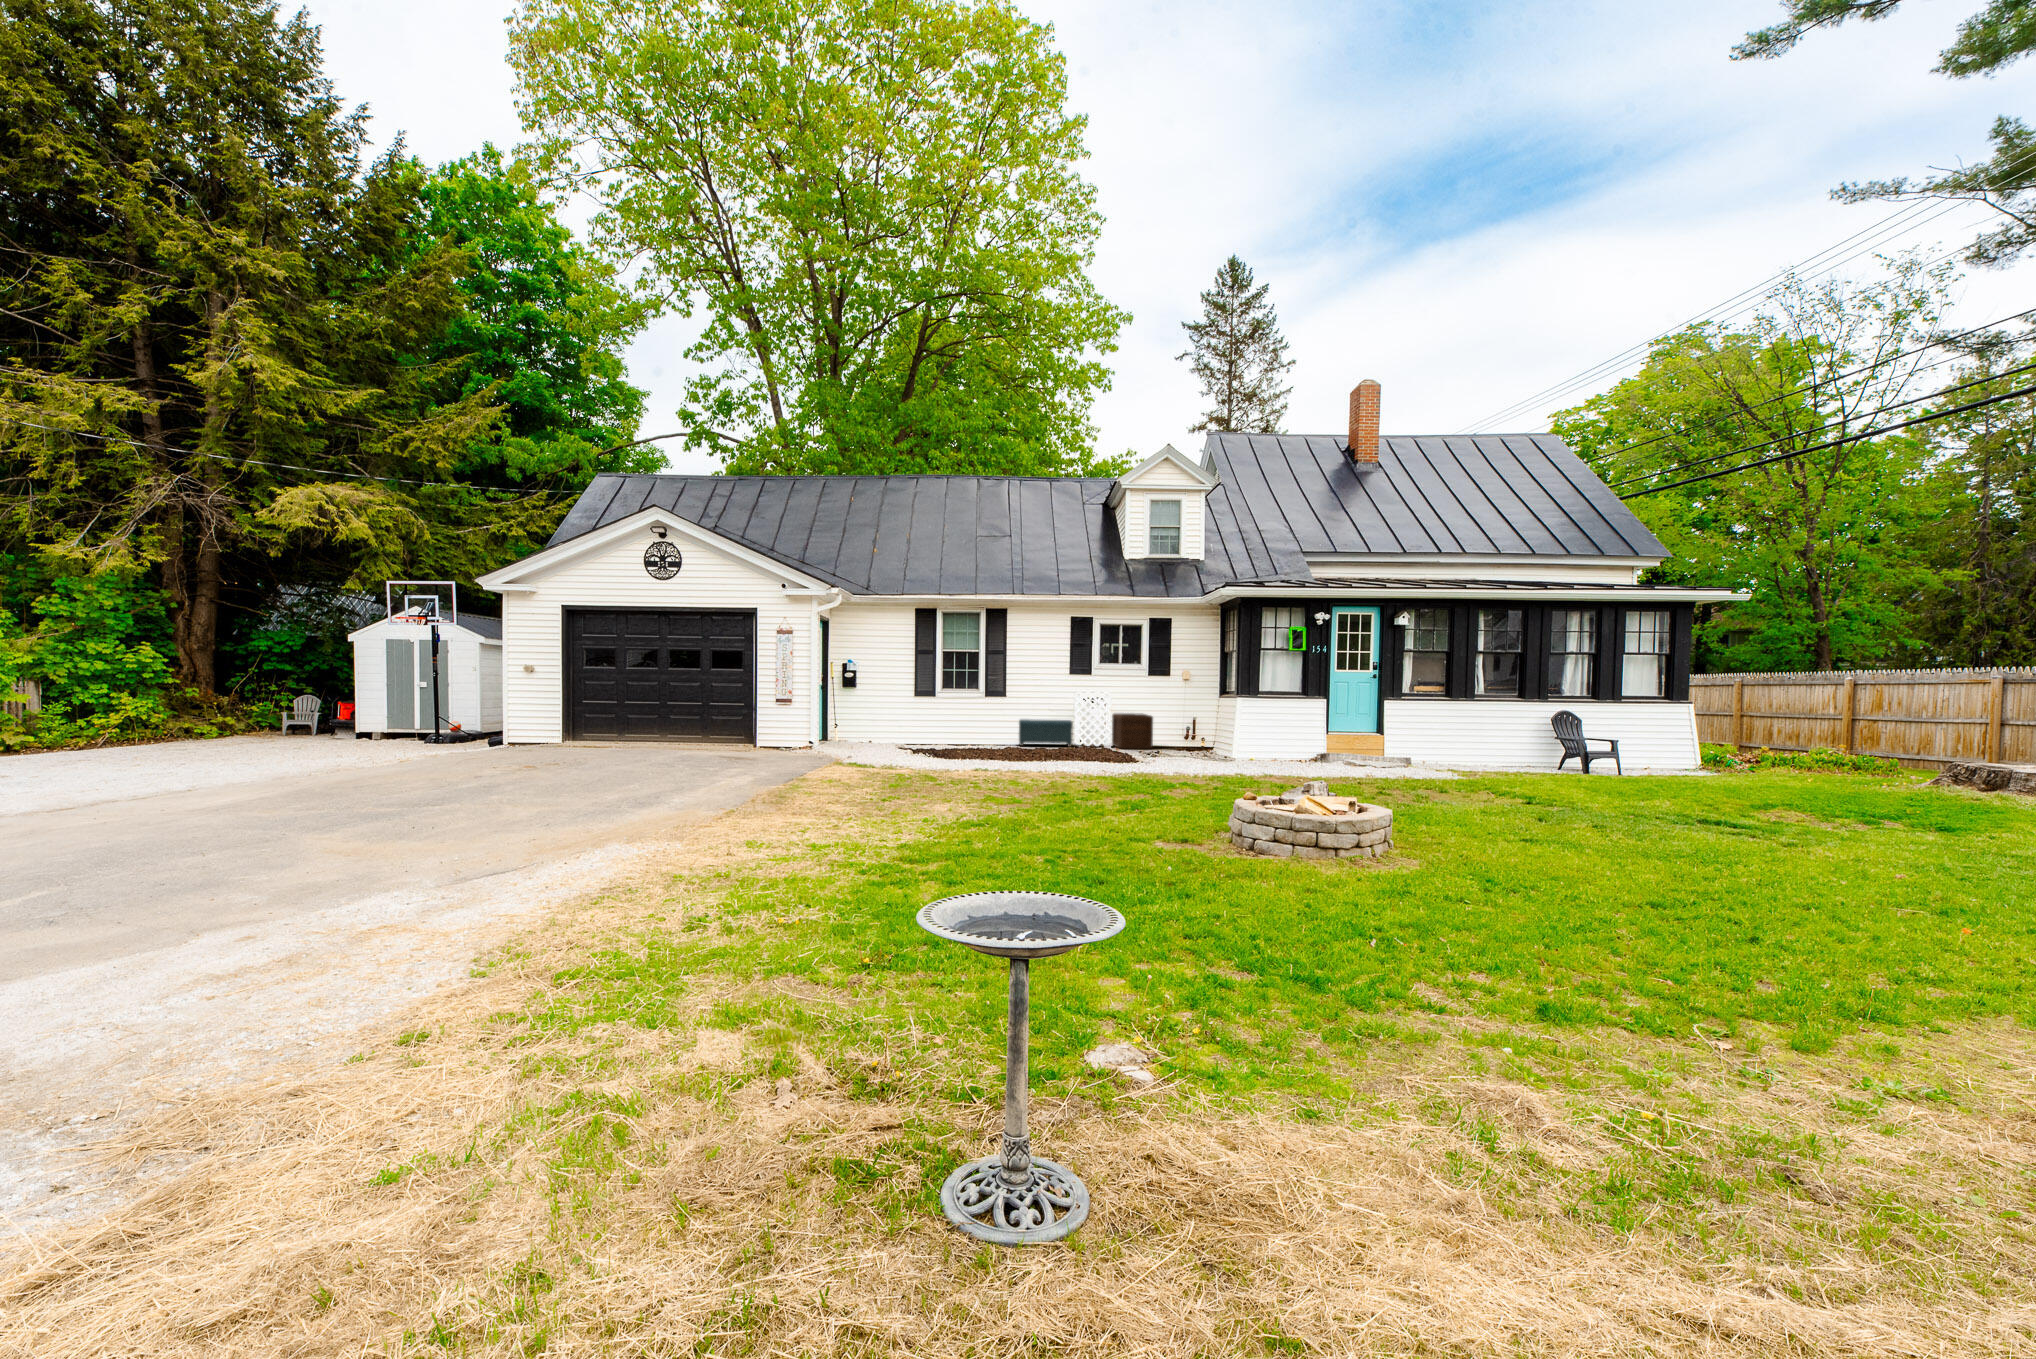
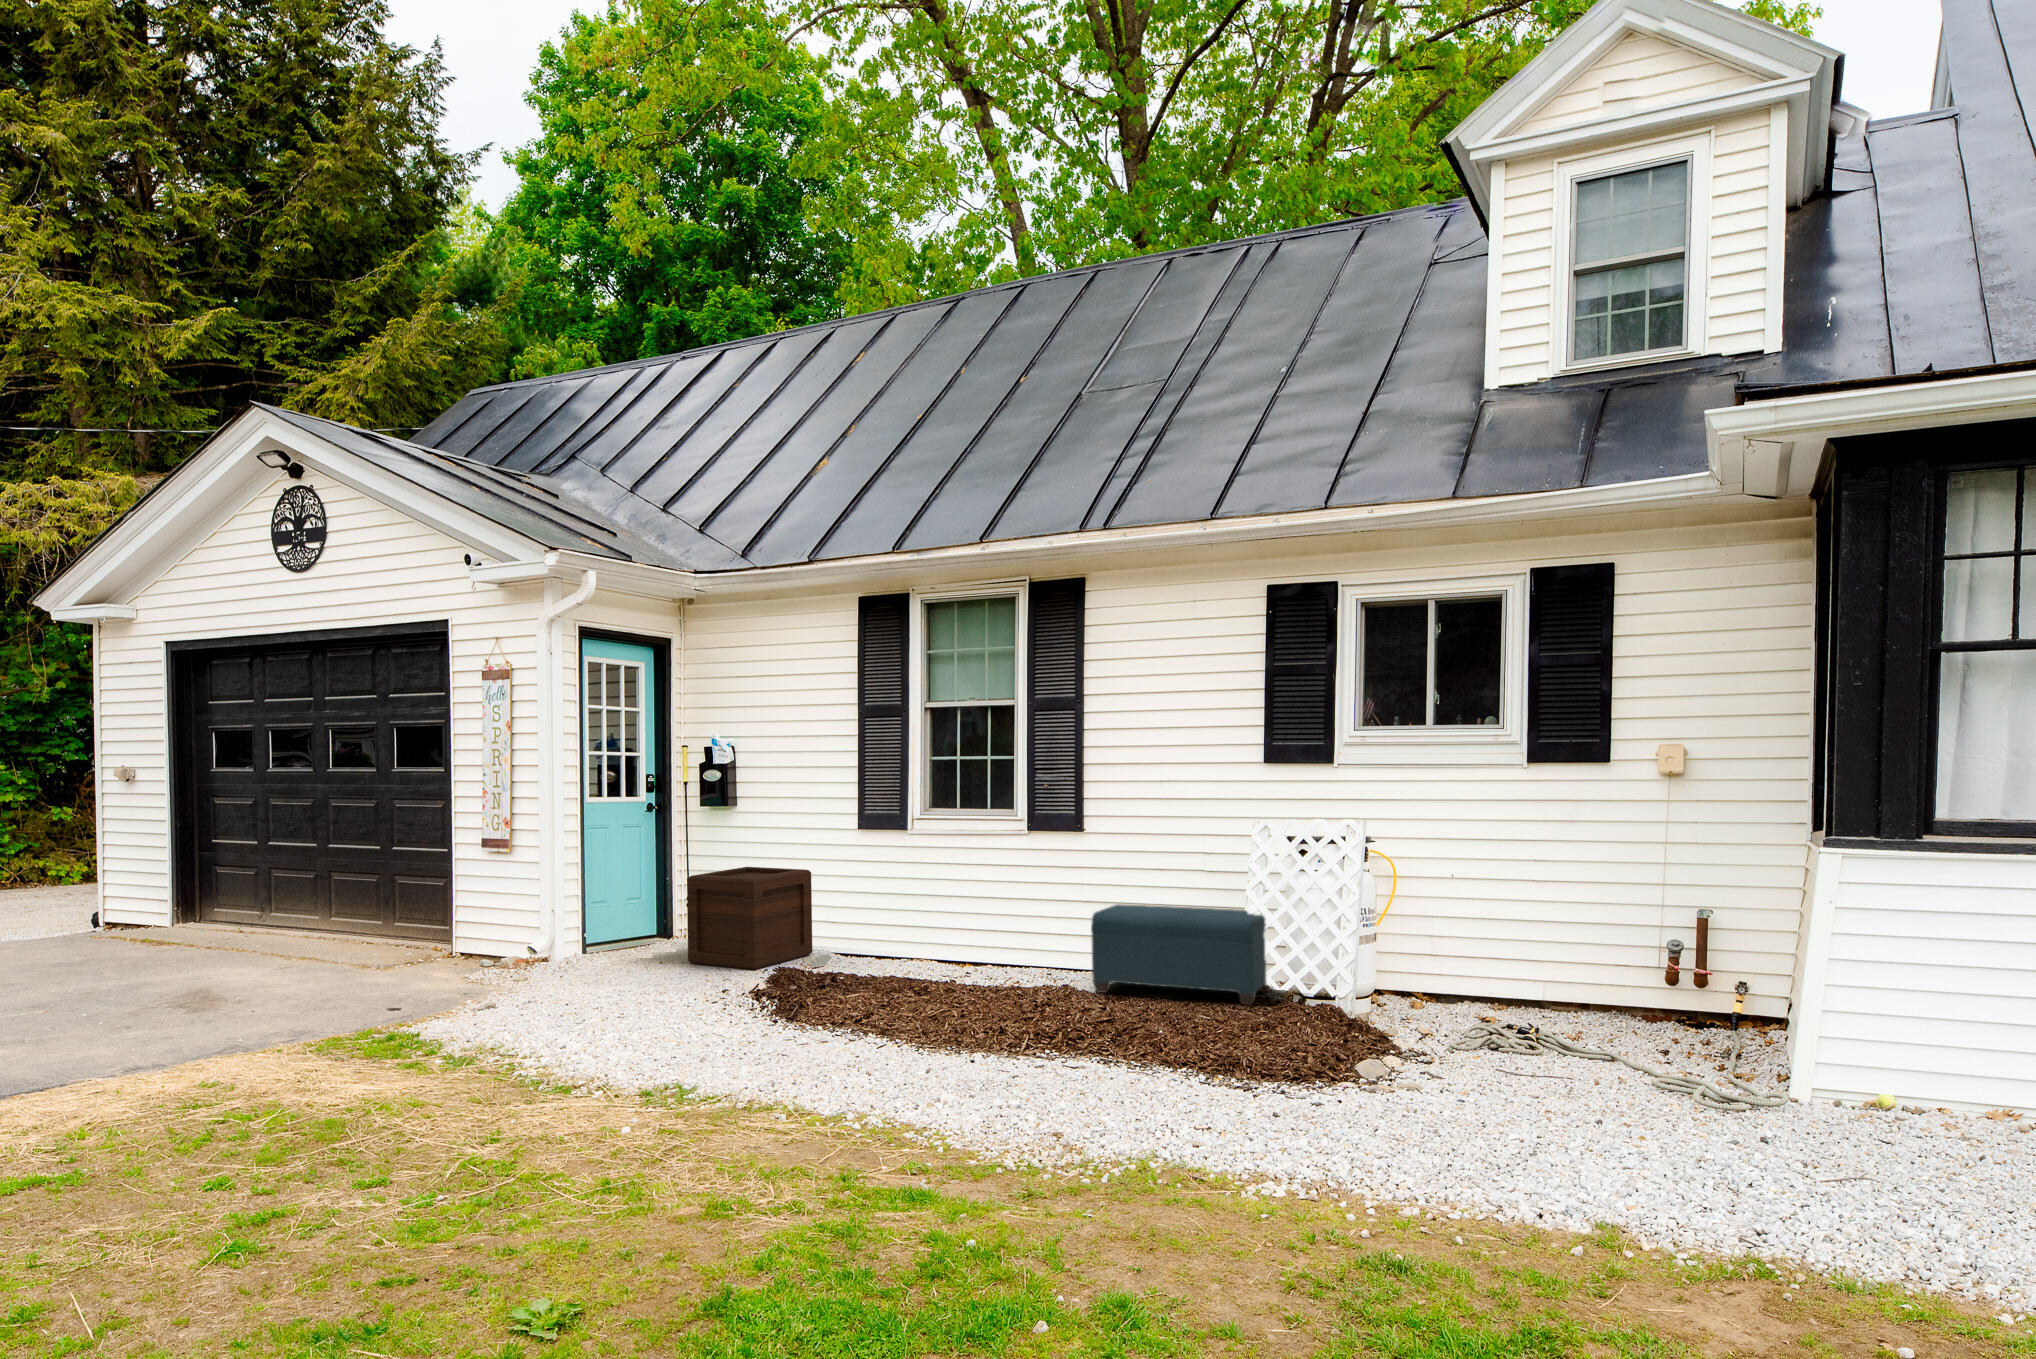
wooden crate: present [1112,713,1153,749] -> present [687,867,812,970]

